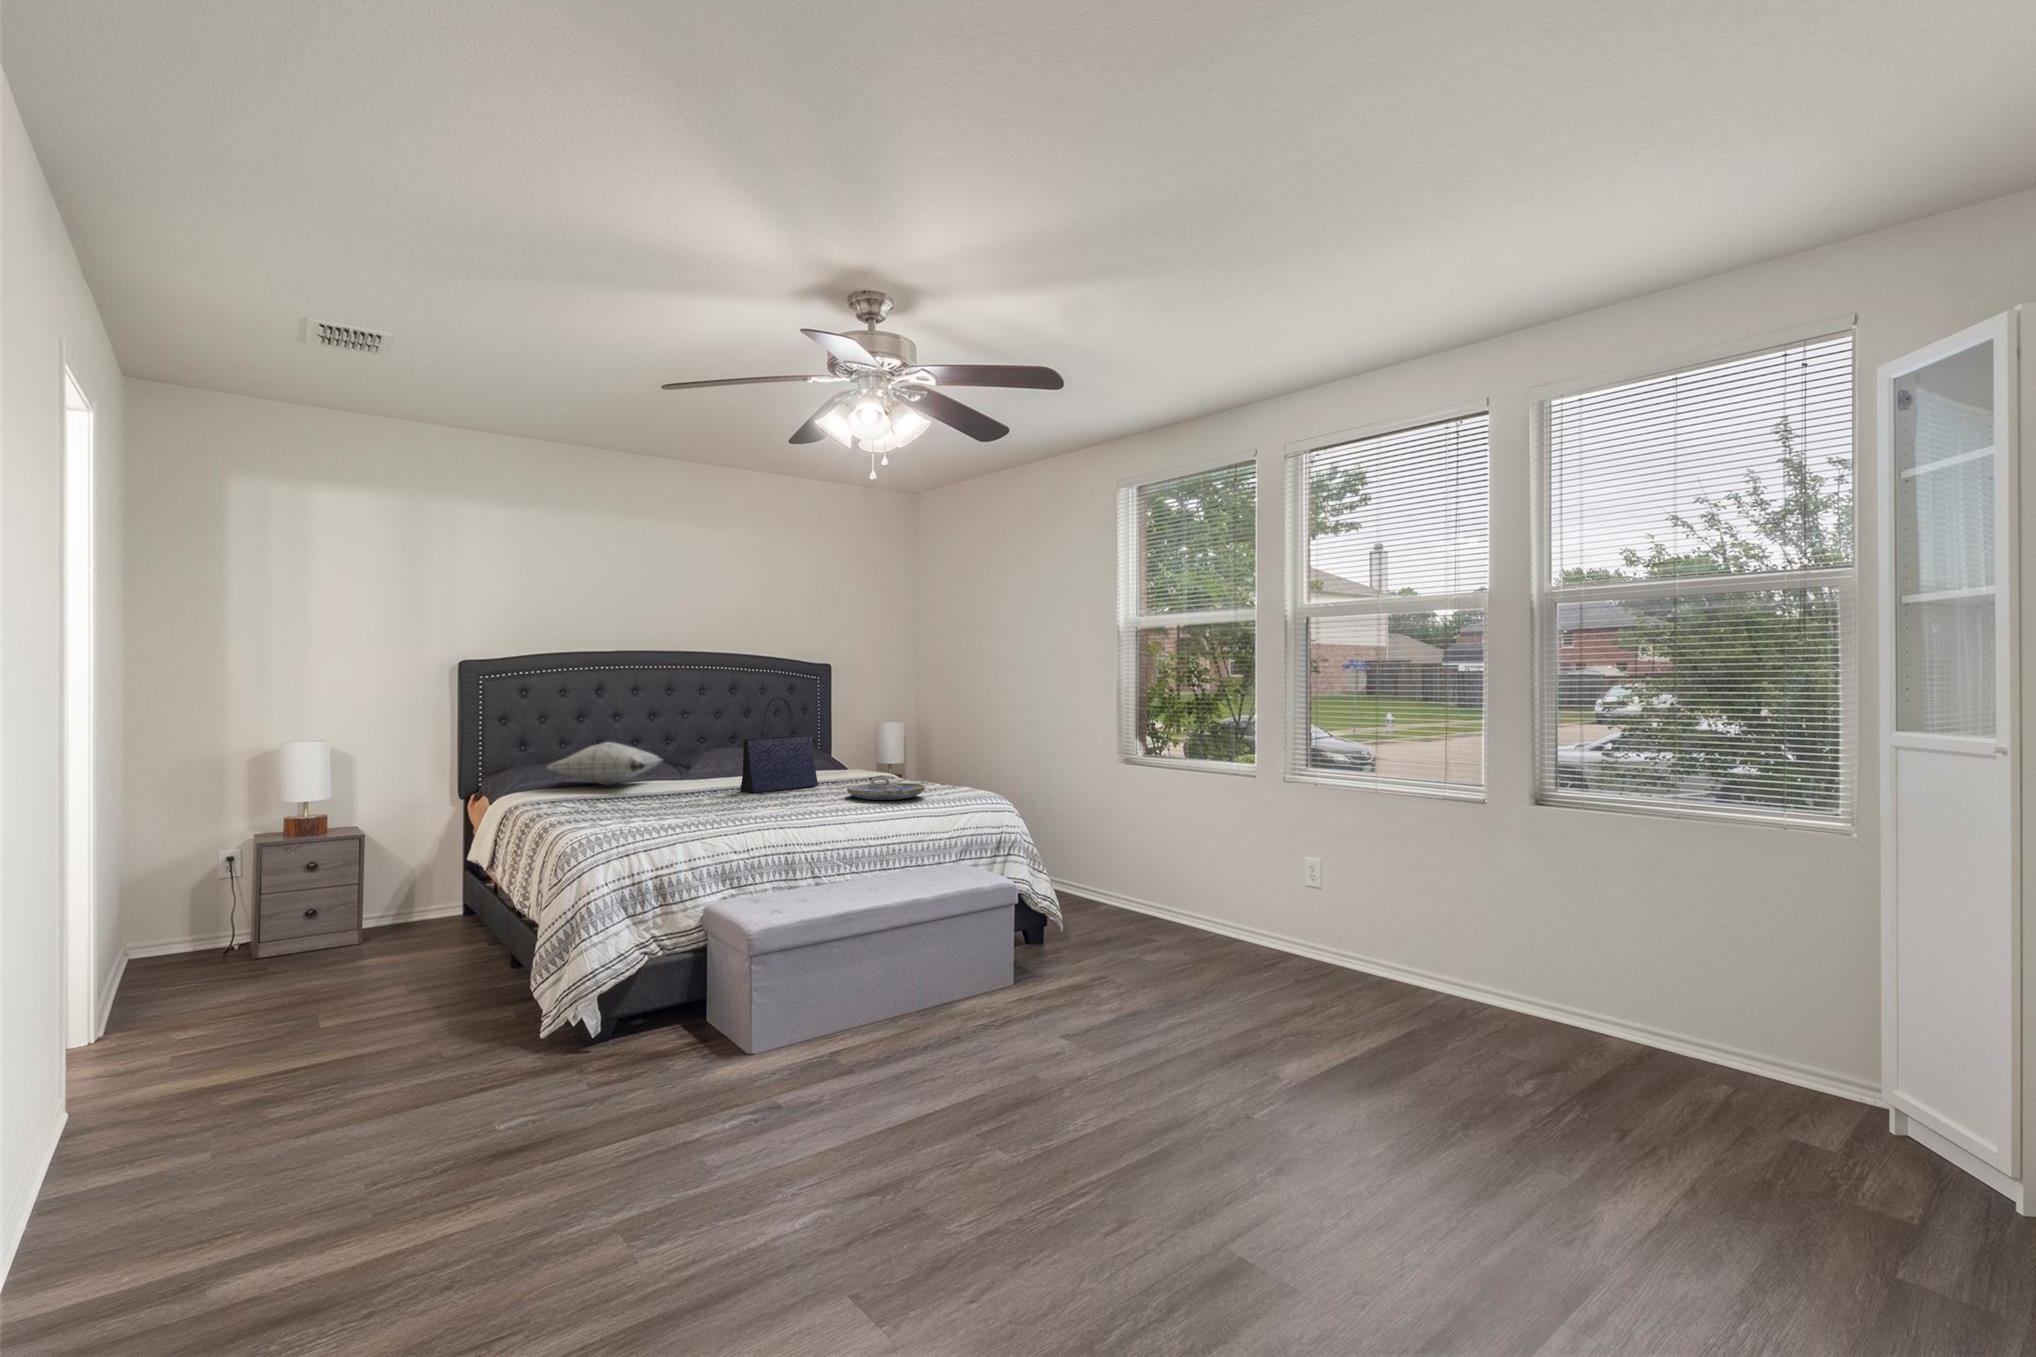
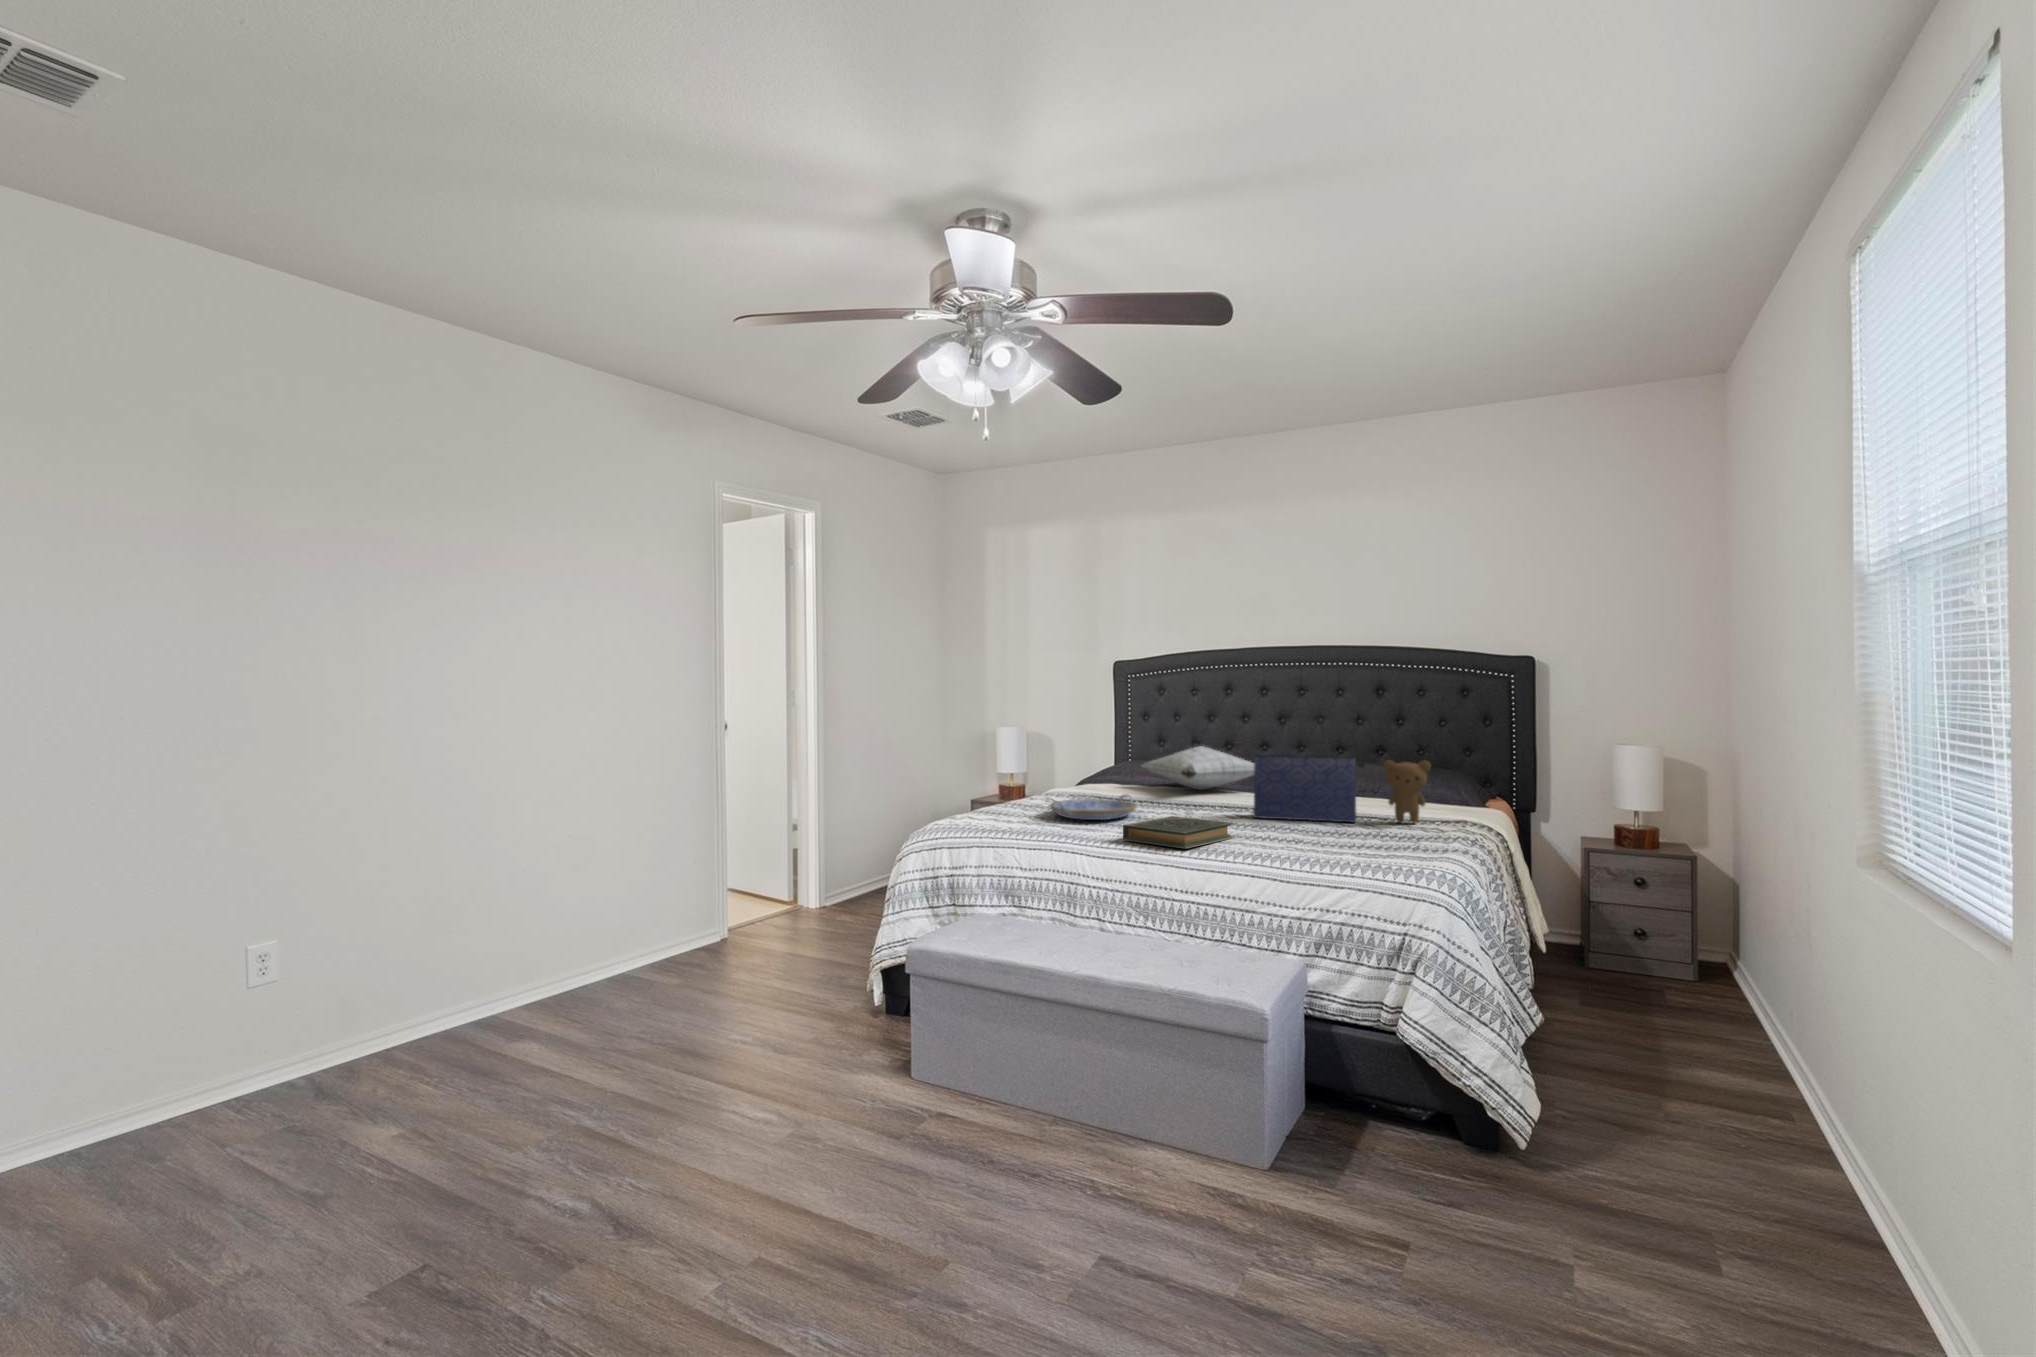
teddy bear: none [825,735,850,783] -> present [1383,760,1430,823]
serving tray: present [847,777,925,800] -> present [1050,794,1137,820]
hardback book: none [747,790,832,815] -> present [1123,816,1234,849]

